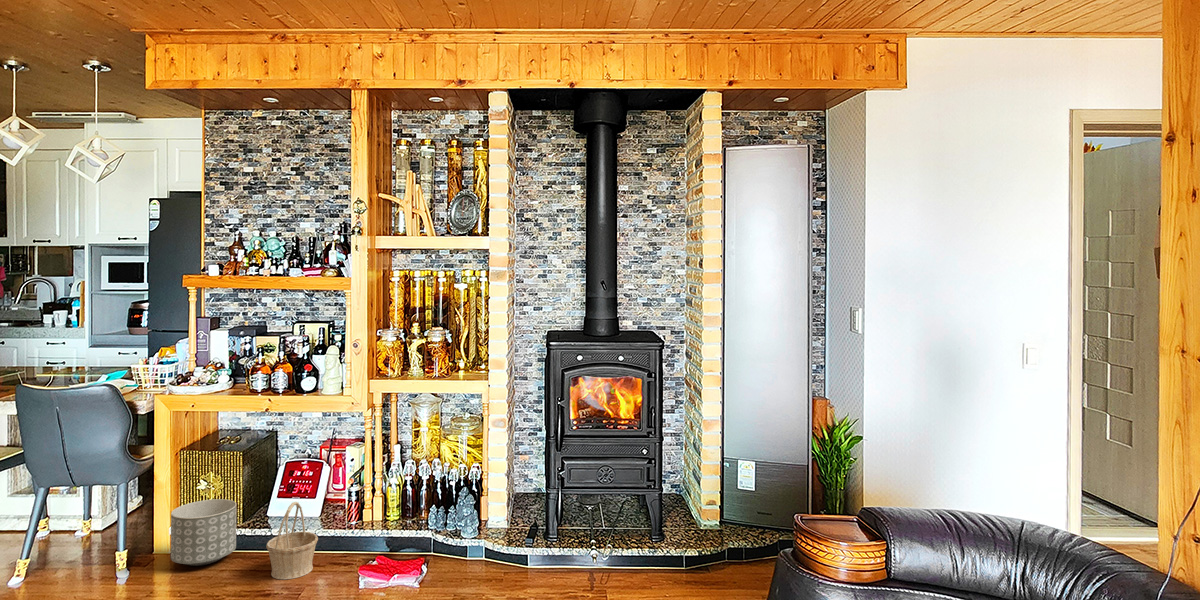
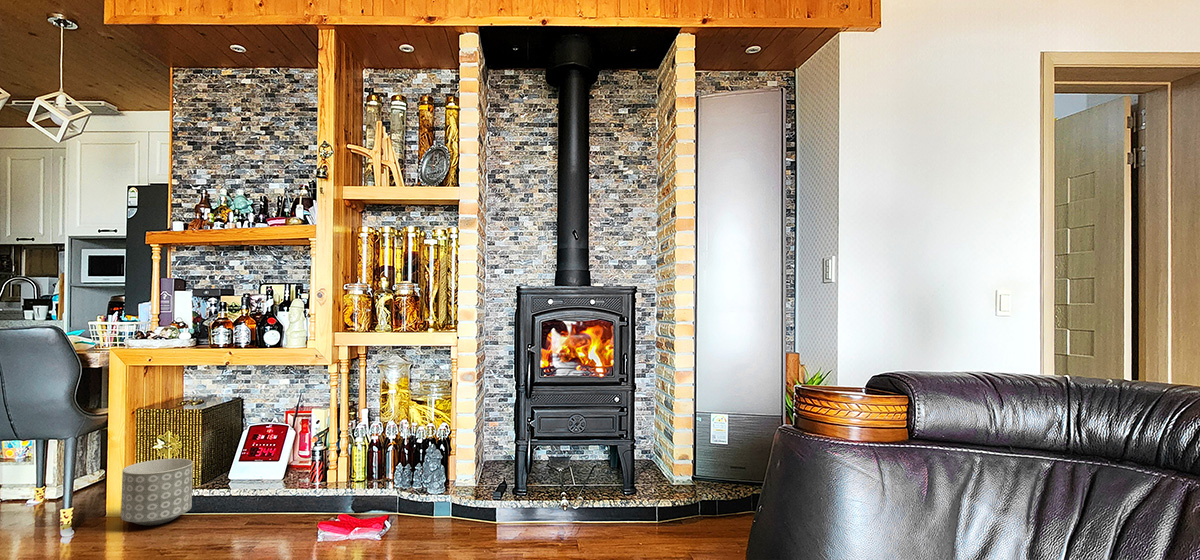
basket: present [266,502,318,579] -> none [222,456,277,536]

